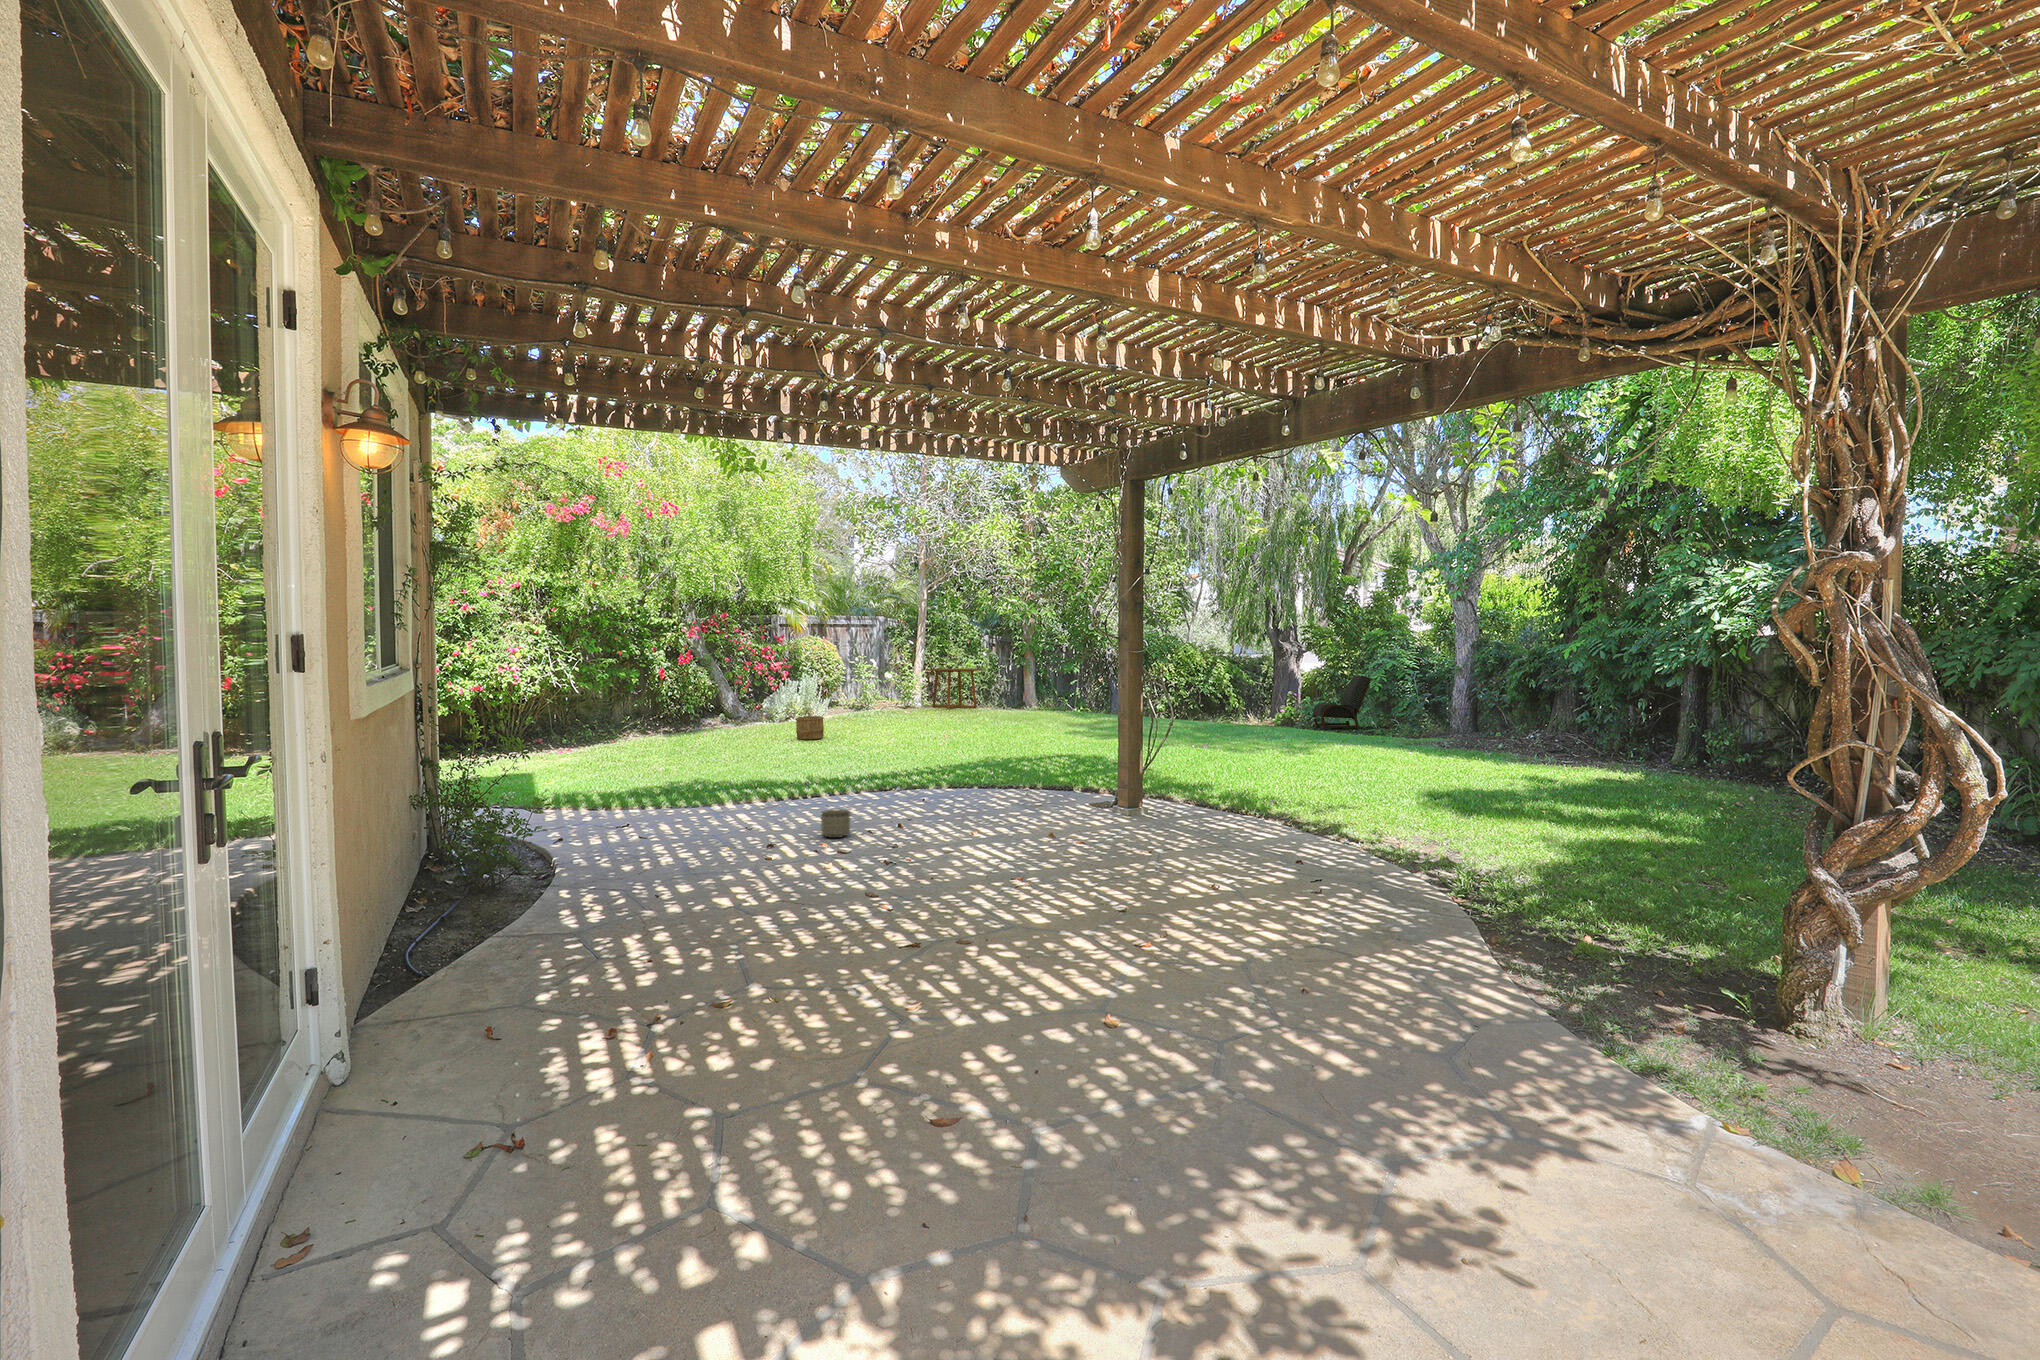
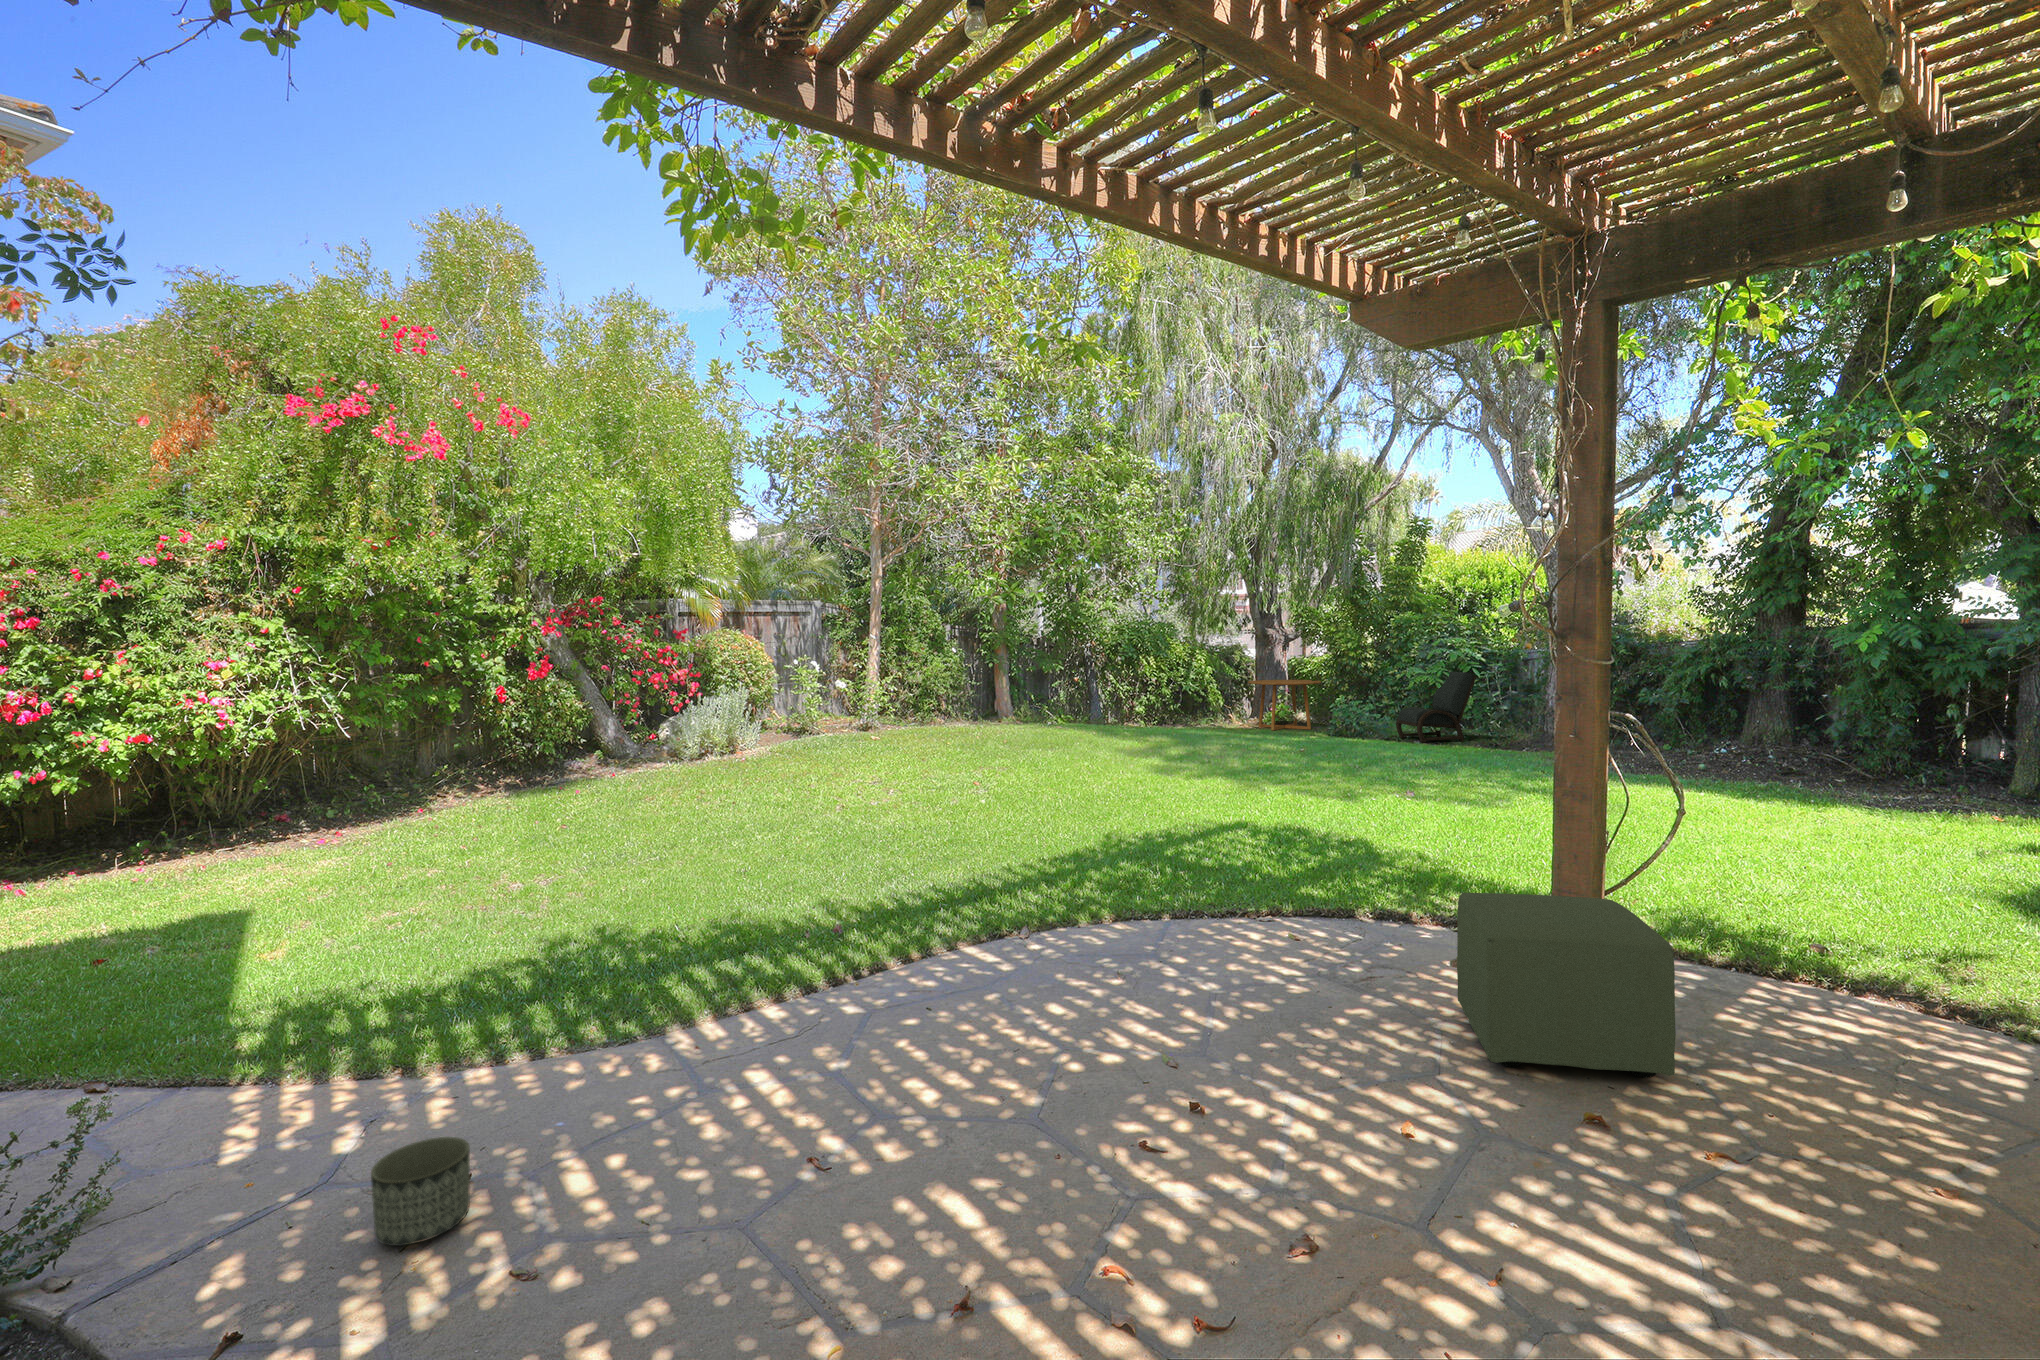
dining table: present [925,669,984,709] -> present [1248,680,1321,730]
wooden bucket: present [795,716,824,740] -> none [739,759,785,799]
ottoman: none [1024,754,1112,822] -> present [1457,893,1676,1078]
planter: present [821,809,850,838] -> present [371,1137,470,1246]

